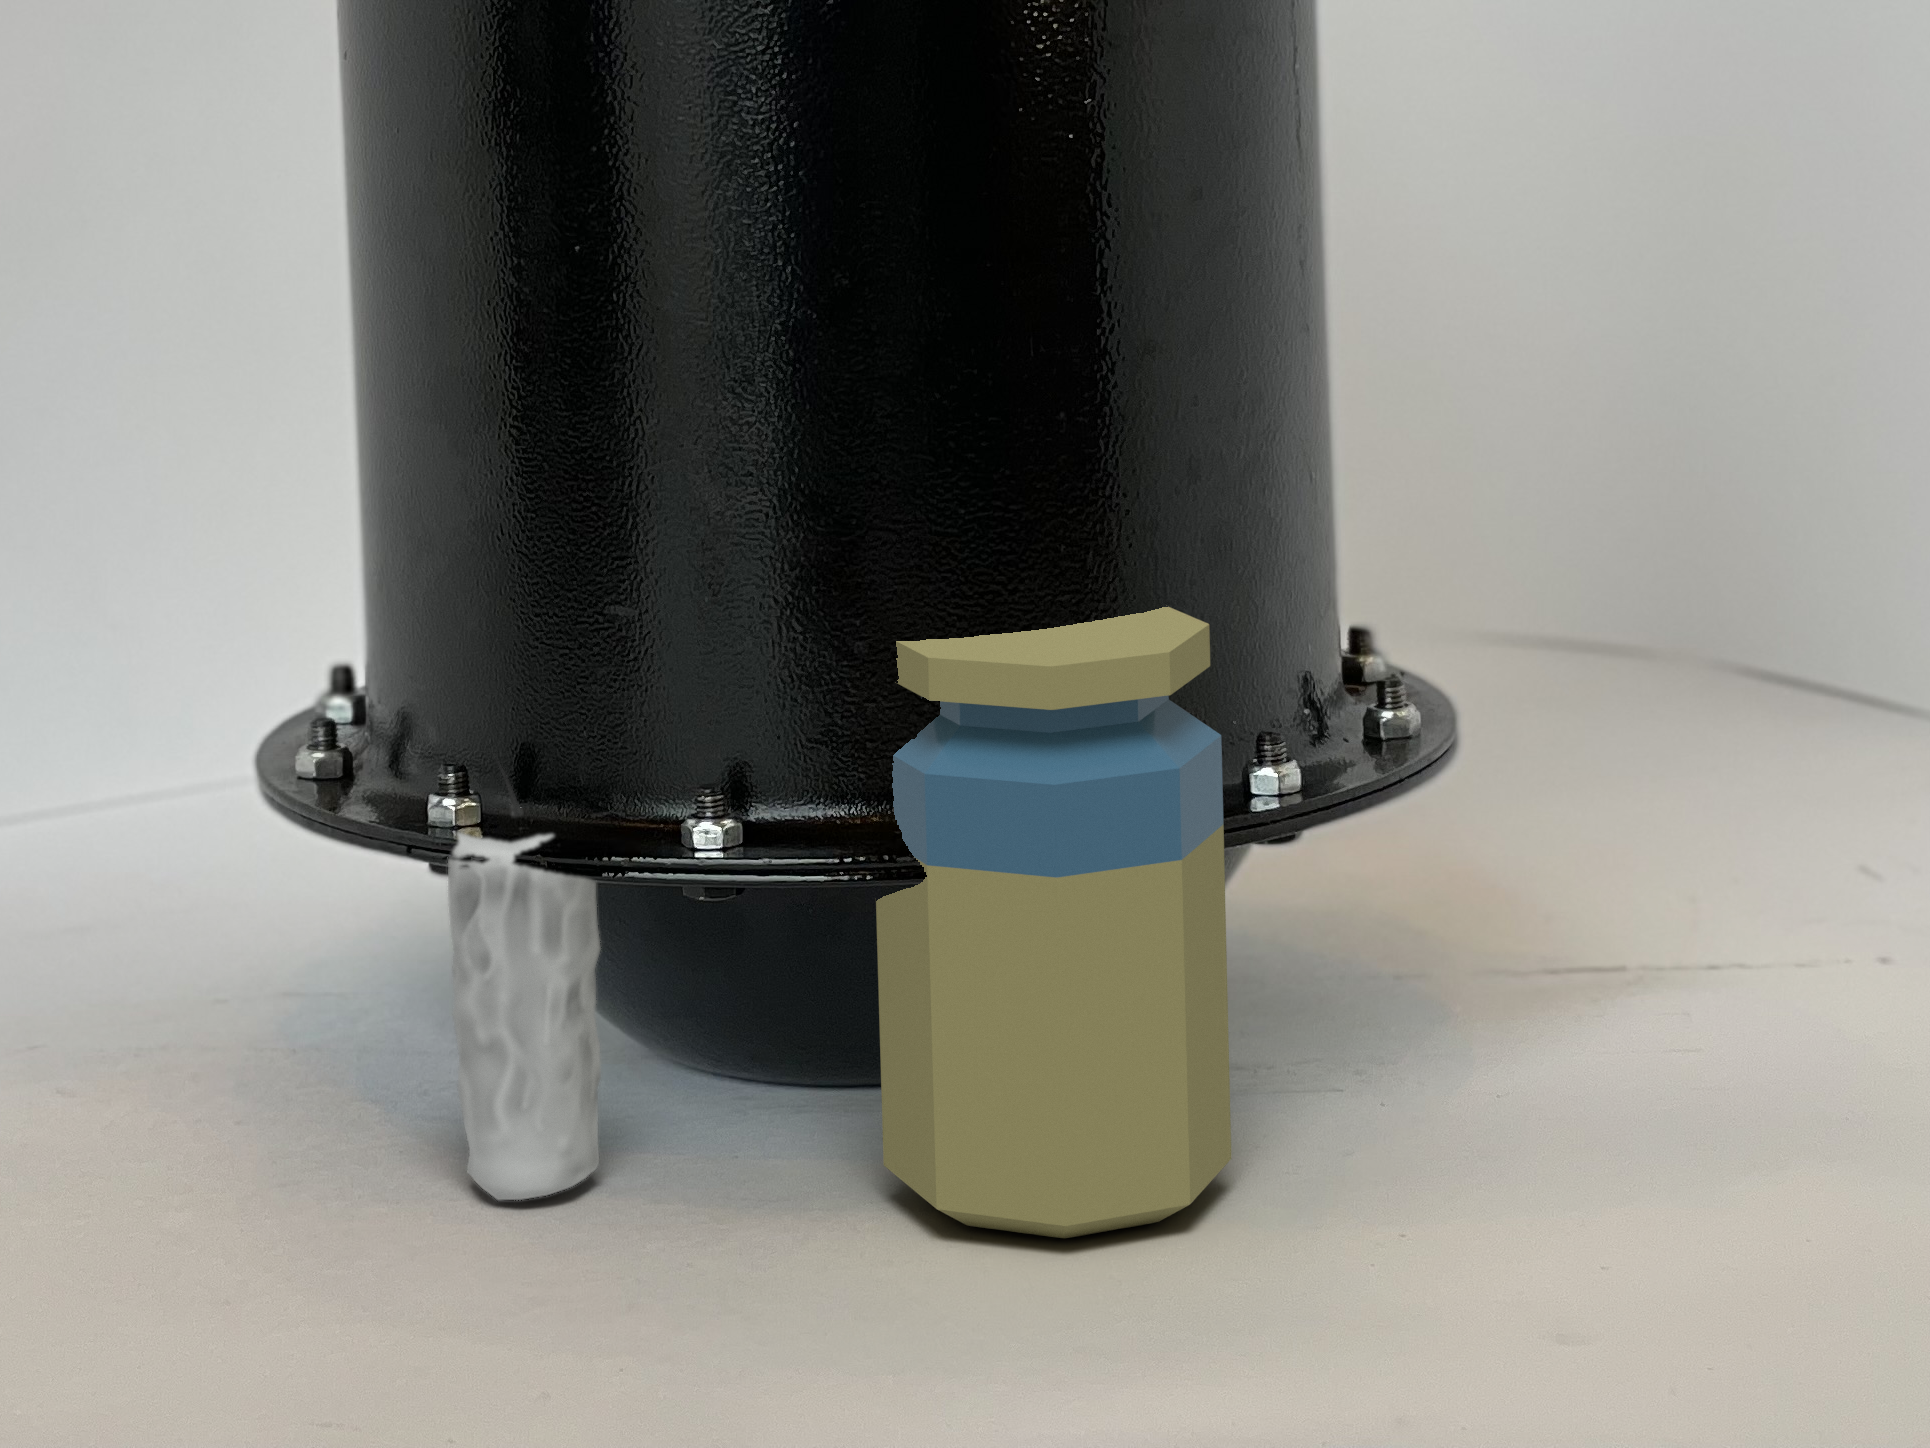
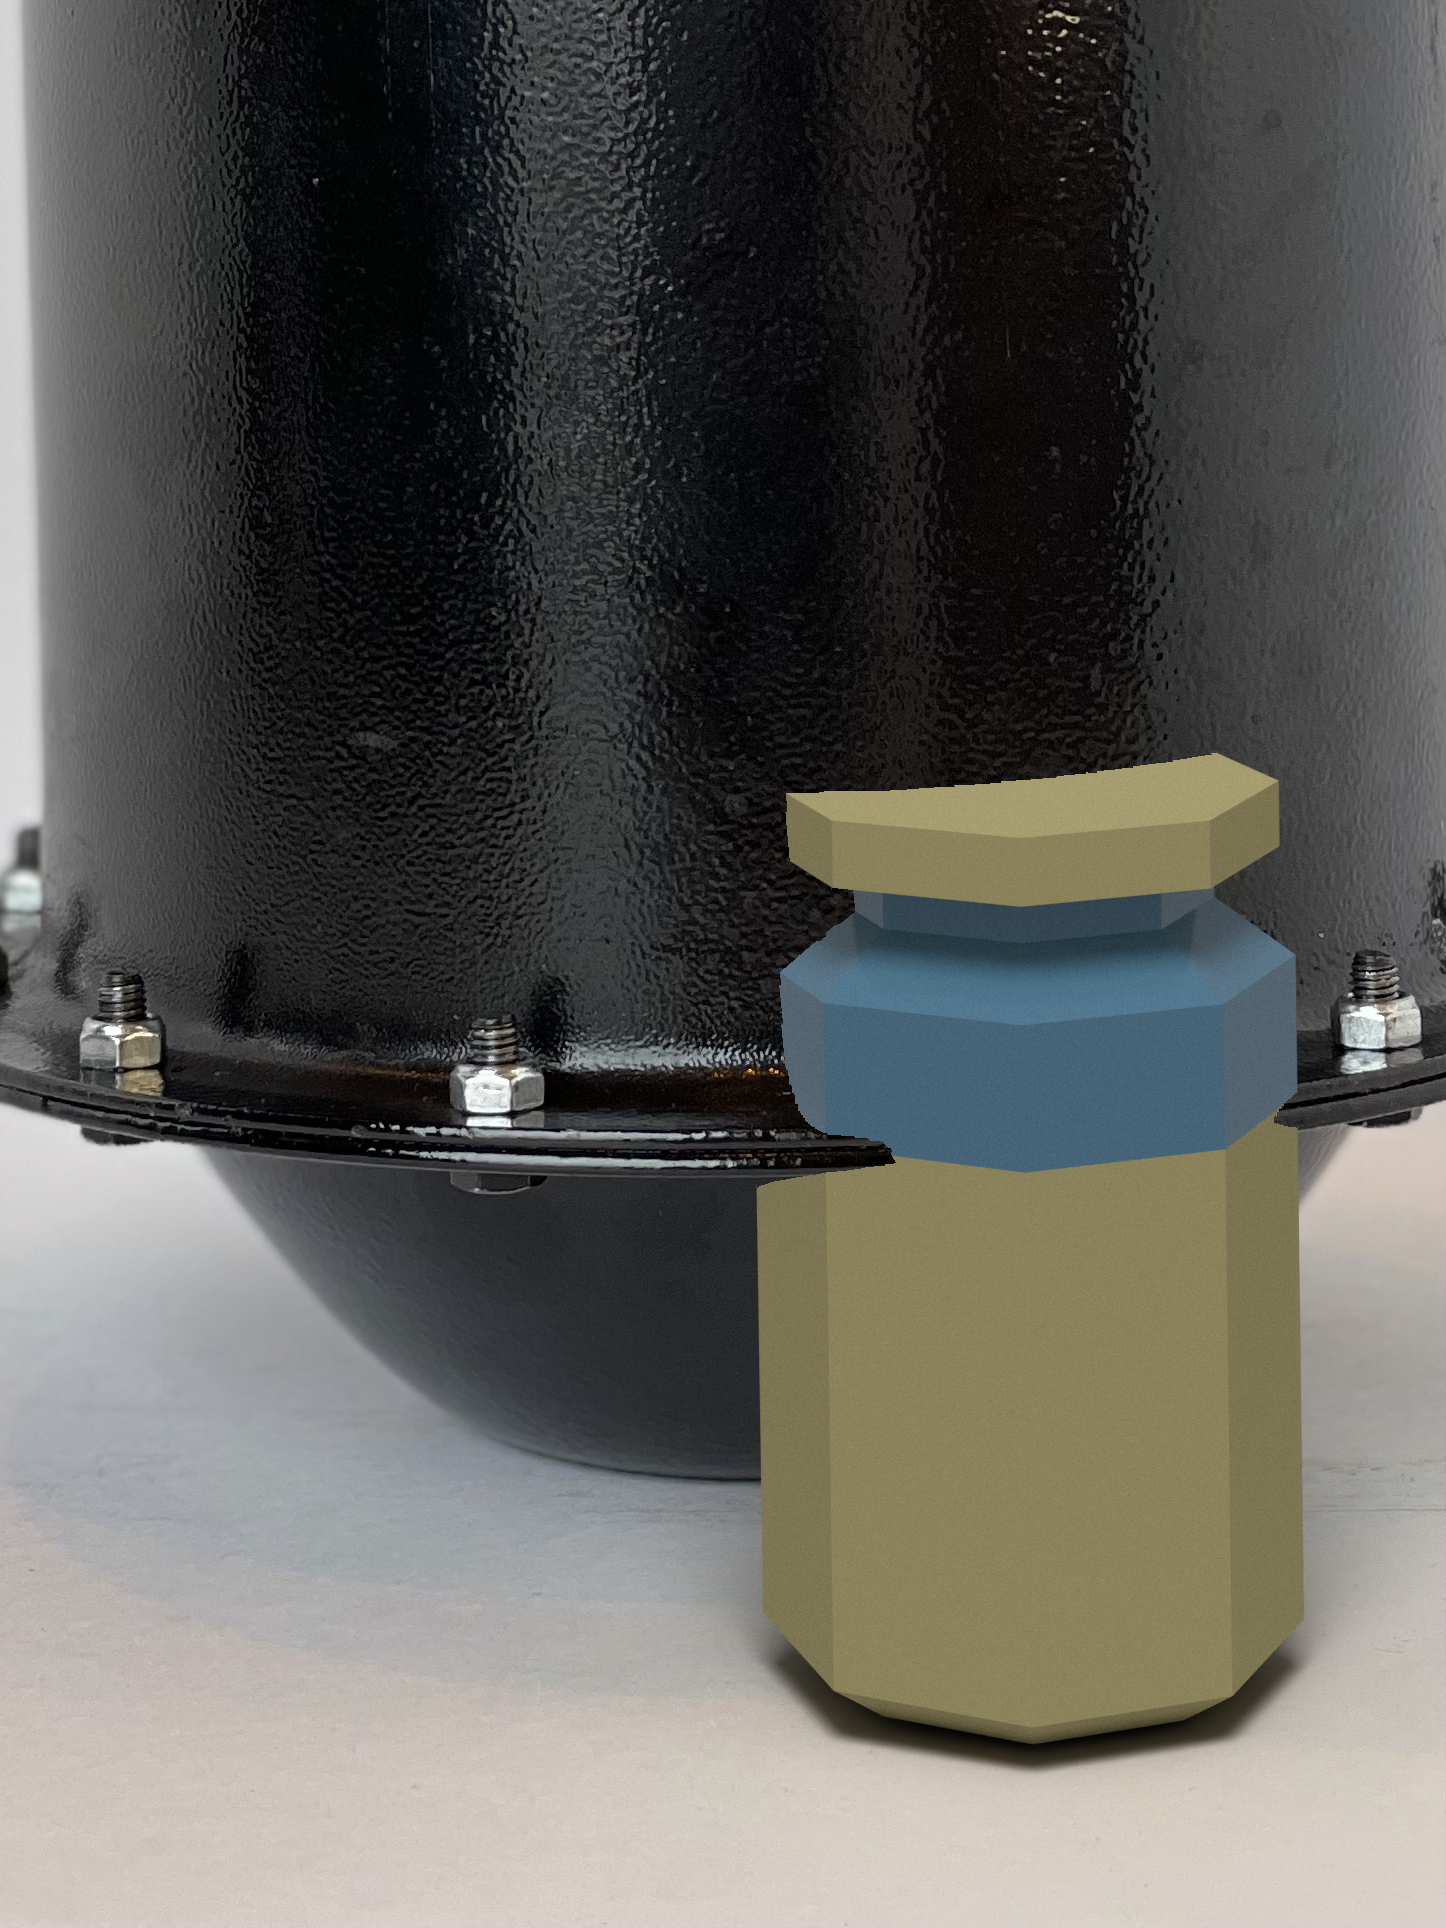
candle: present [448,757,601,1200] -> none [105,946,343,1648]

